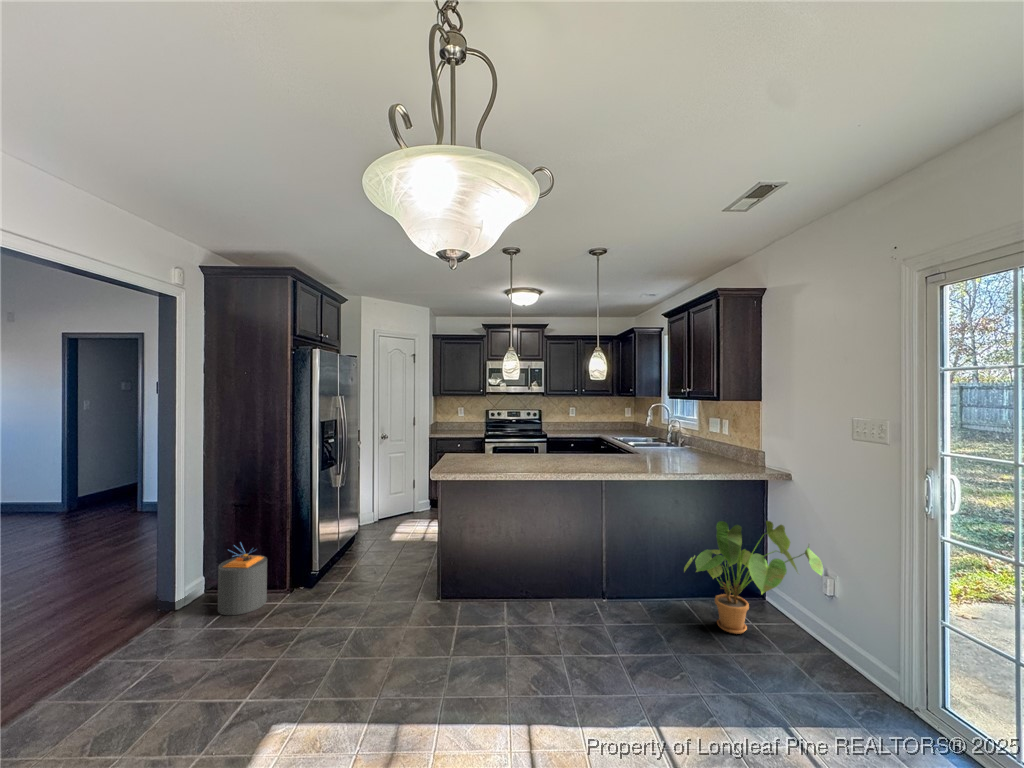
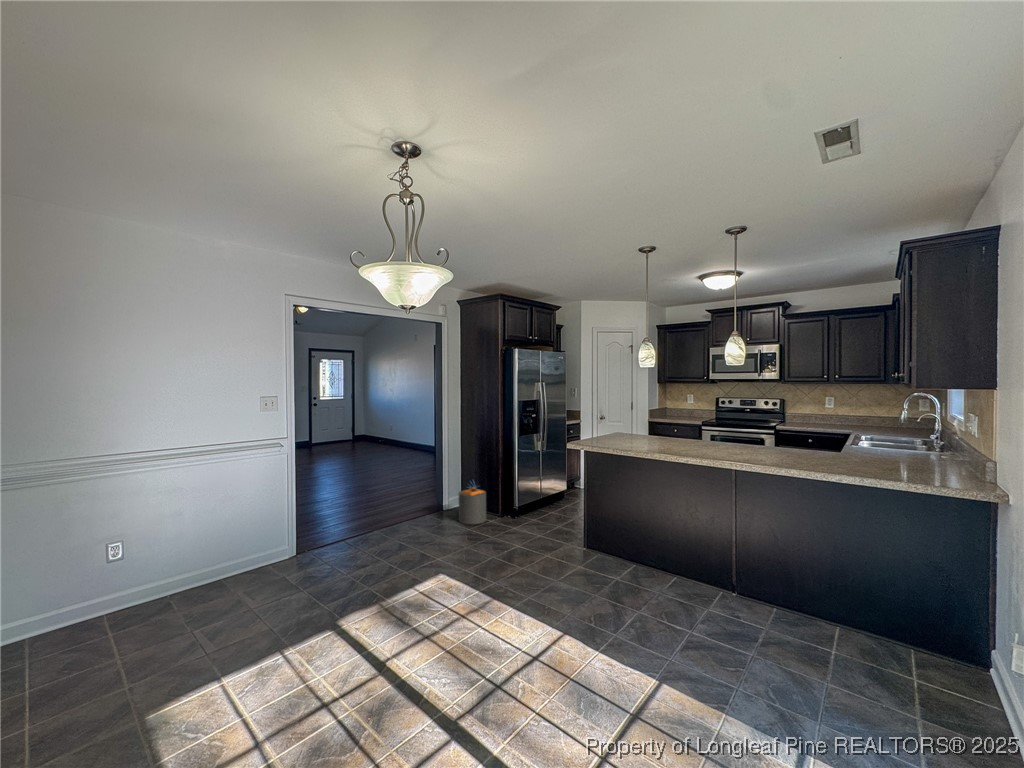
house plant: present [684,521,823,634] -> none [813,531,994,674]

